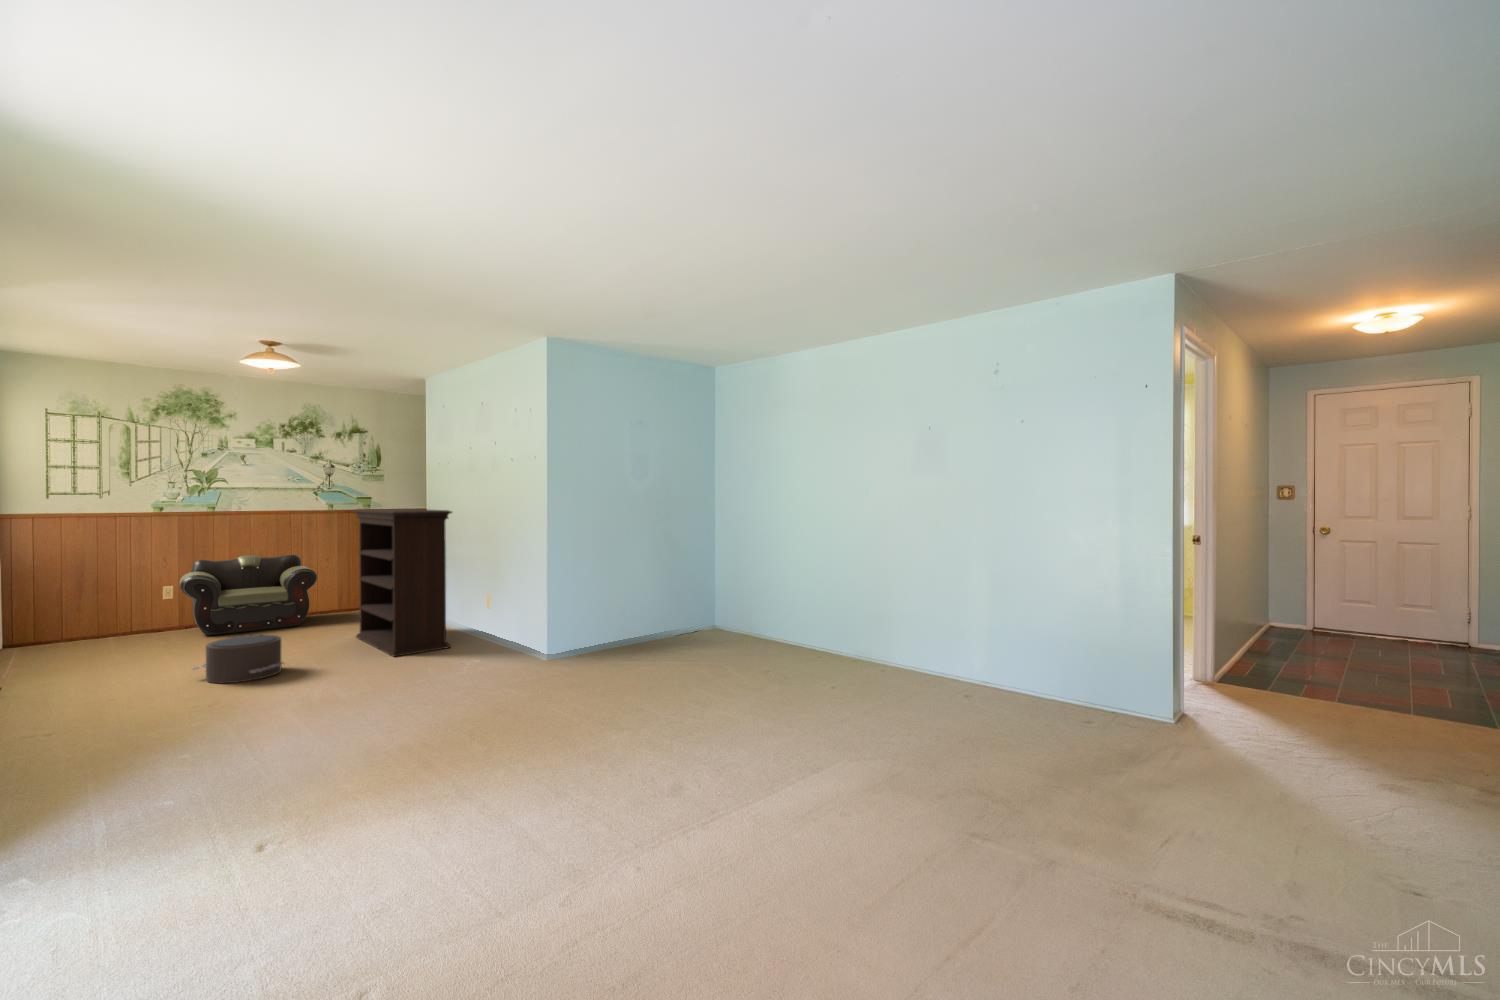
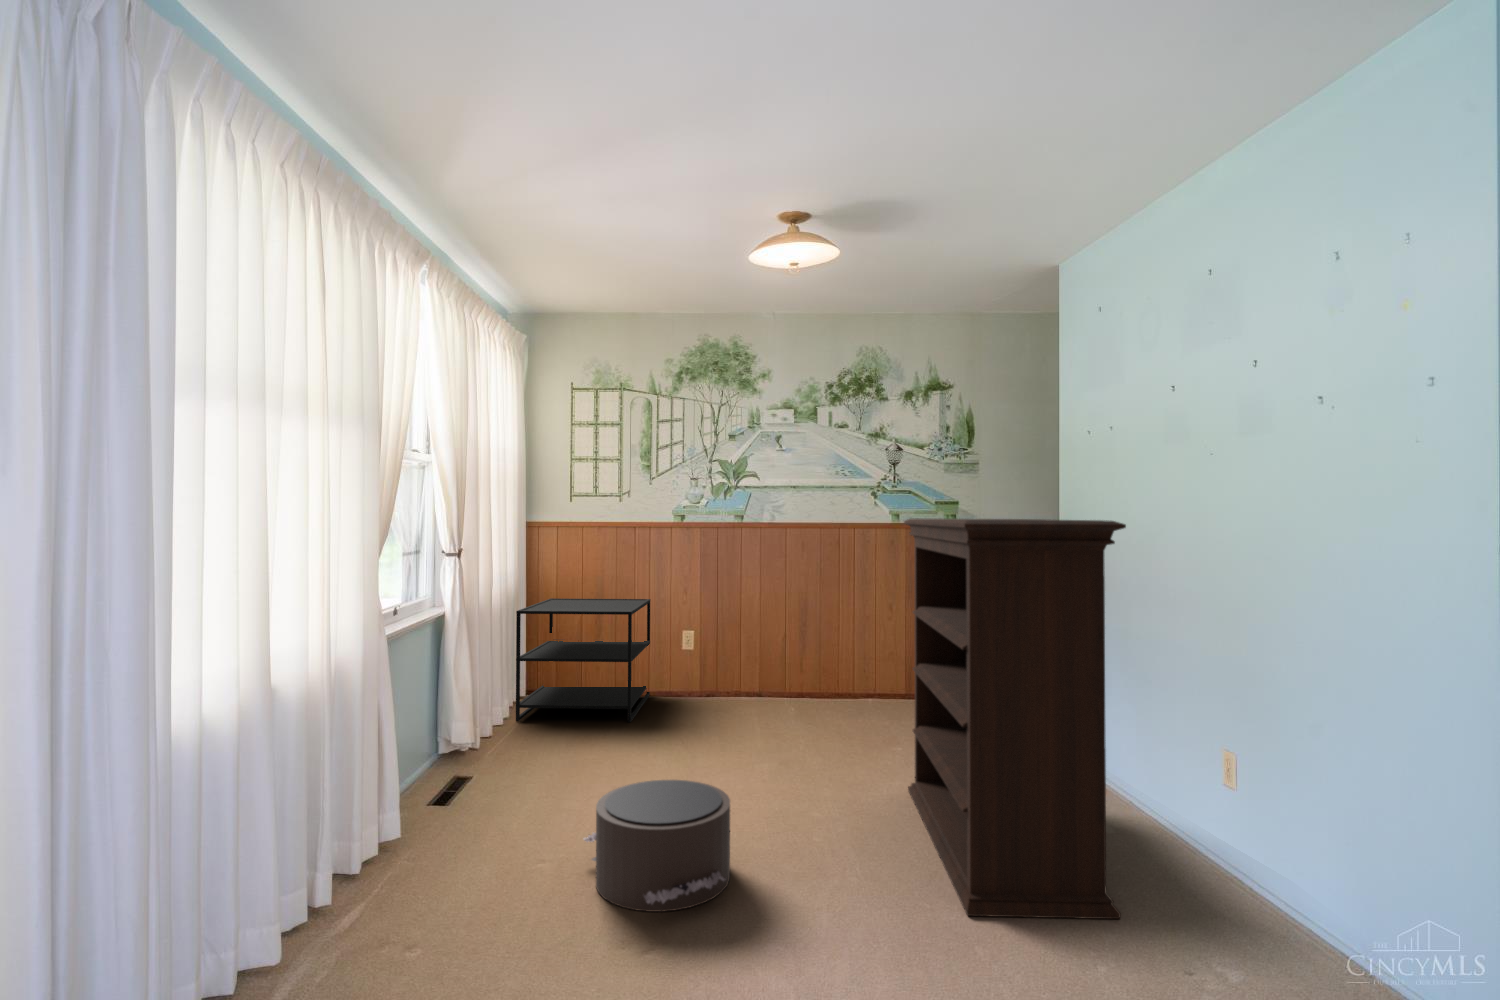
armchair: present [180,555,317,636] -> none [682,593,865,726]
side table: none [27,567,141,658] -> present [516,598,650,722]

